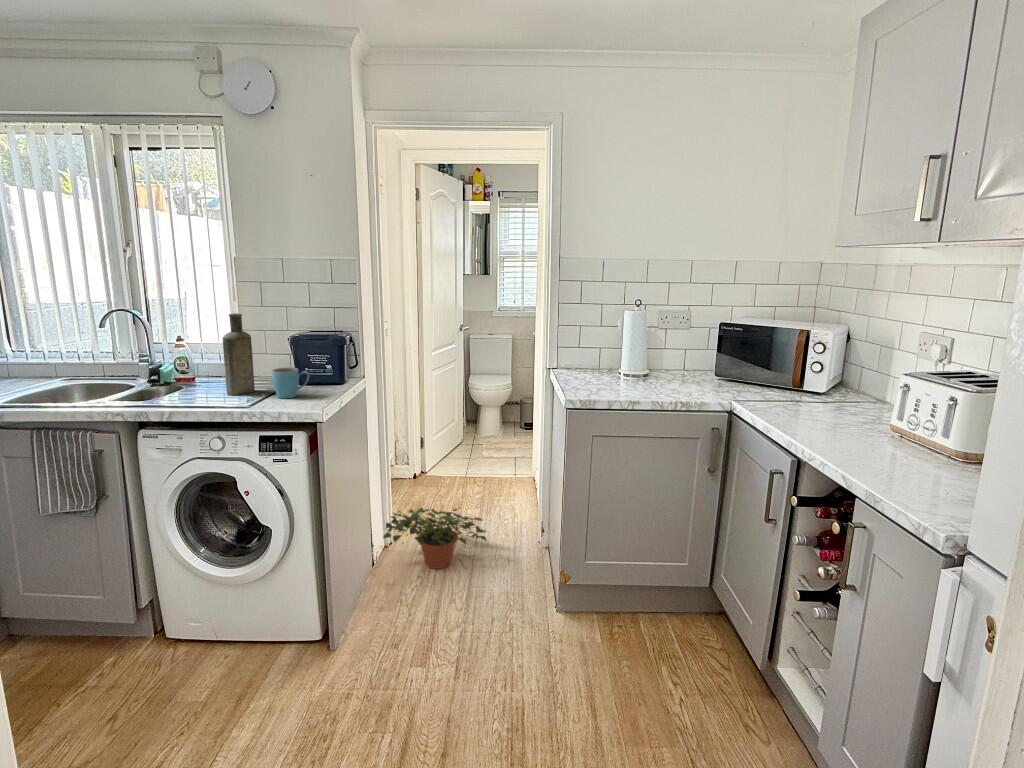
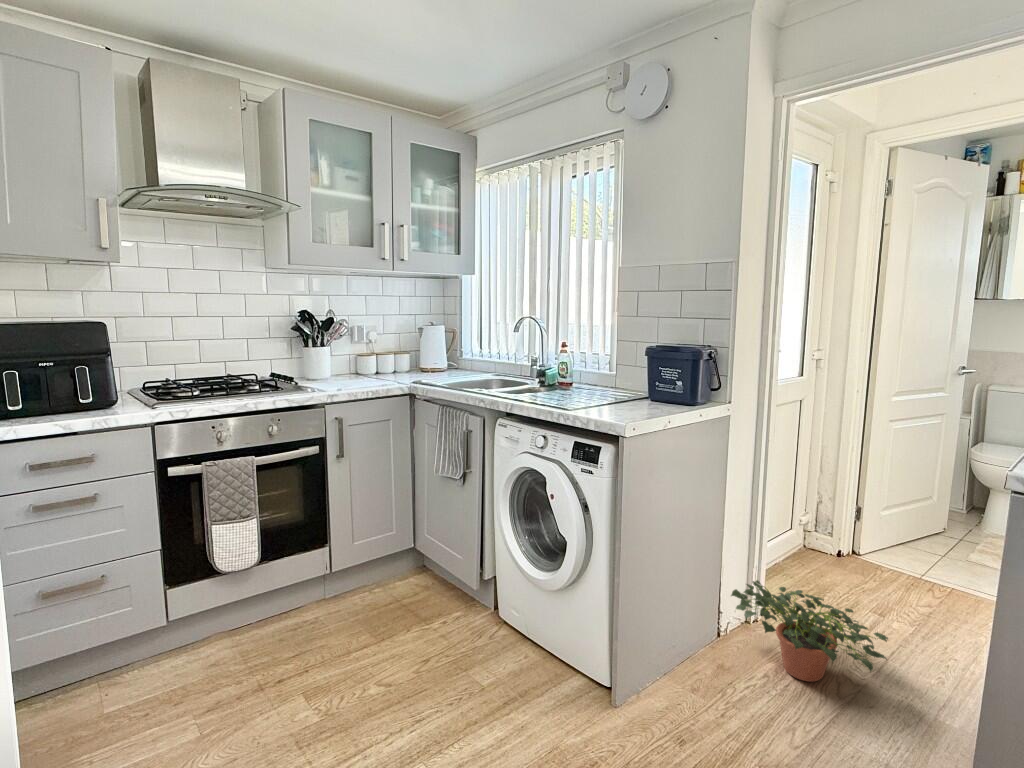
bottle: present [223,313,255,395] -> none [569,316,606,399]
mug: present [272,368,309,398] -> none [608,375,646,408]

